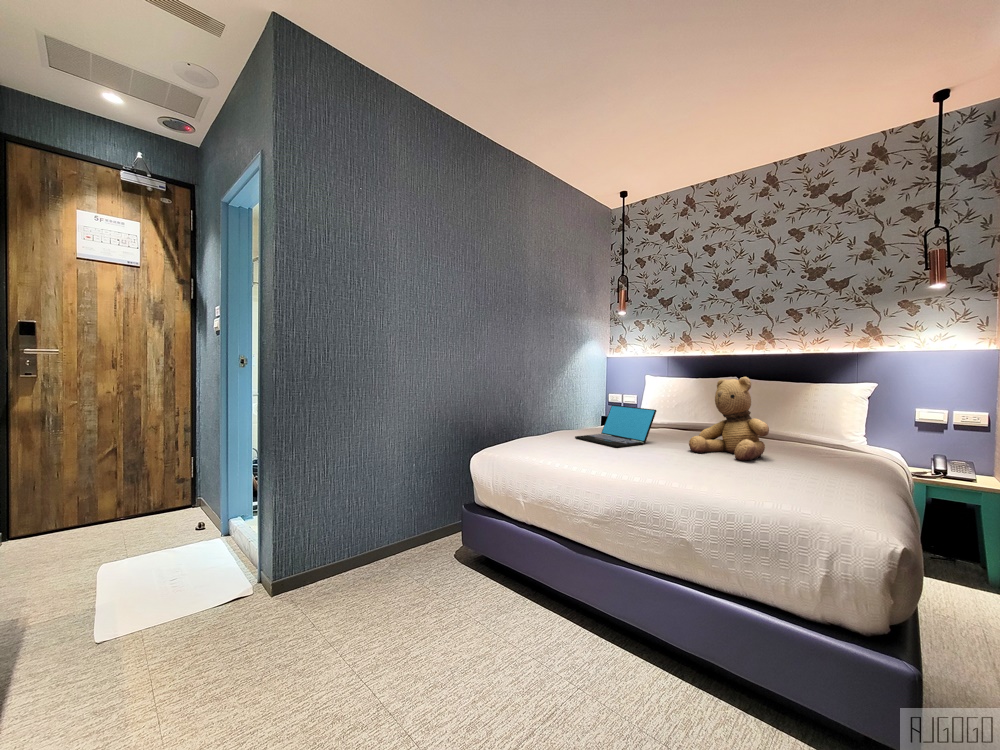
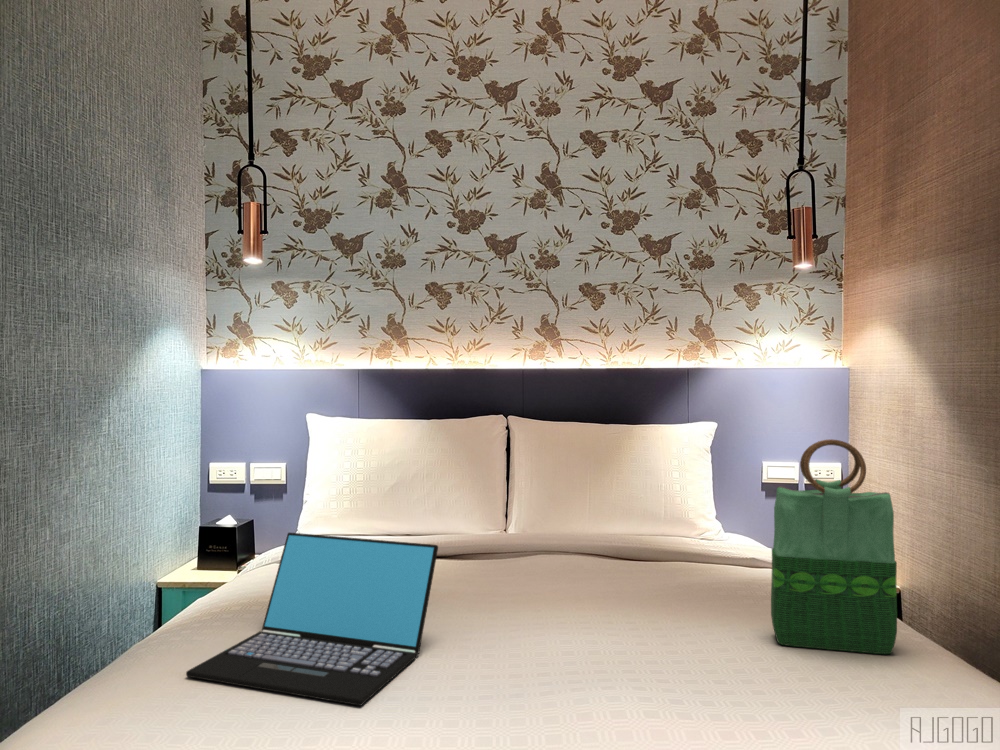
tote bag: none [798,374,865,471] -> present [771,439,897,654]
teddy bear: present [689,377,769,461] -> none [545,447,733,678]

